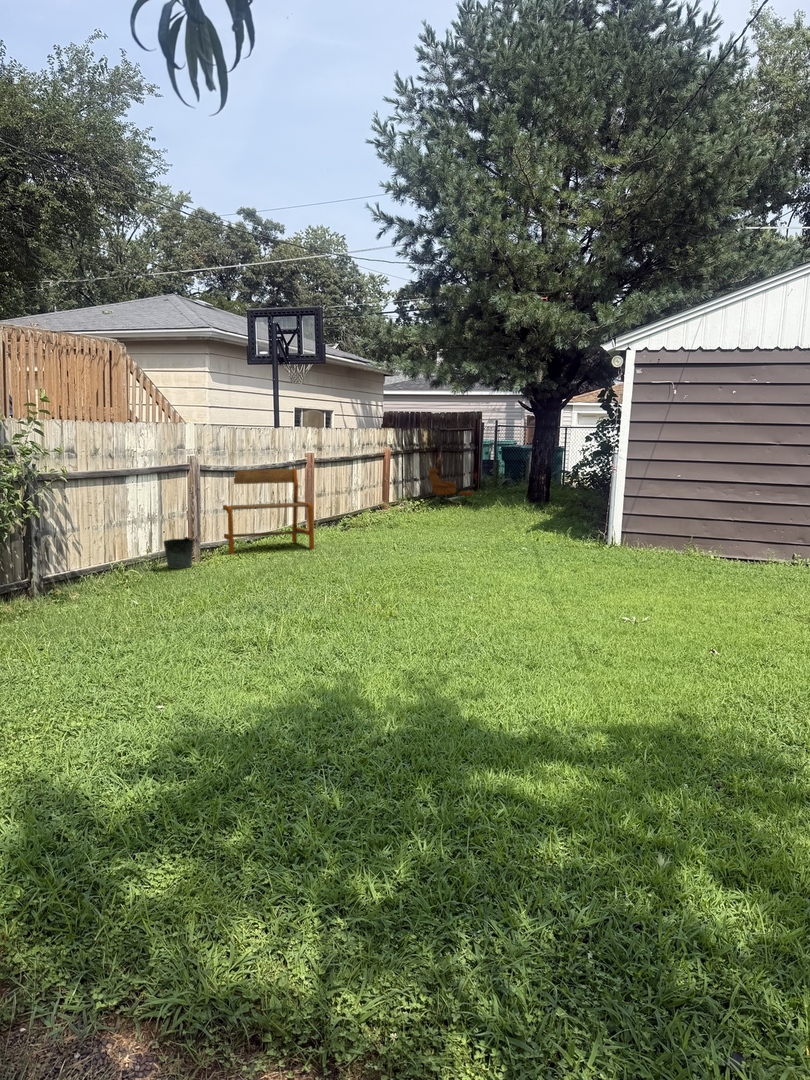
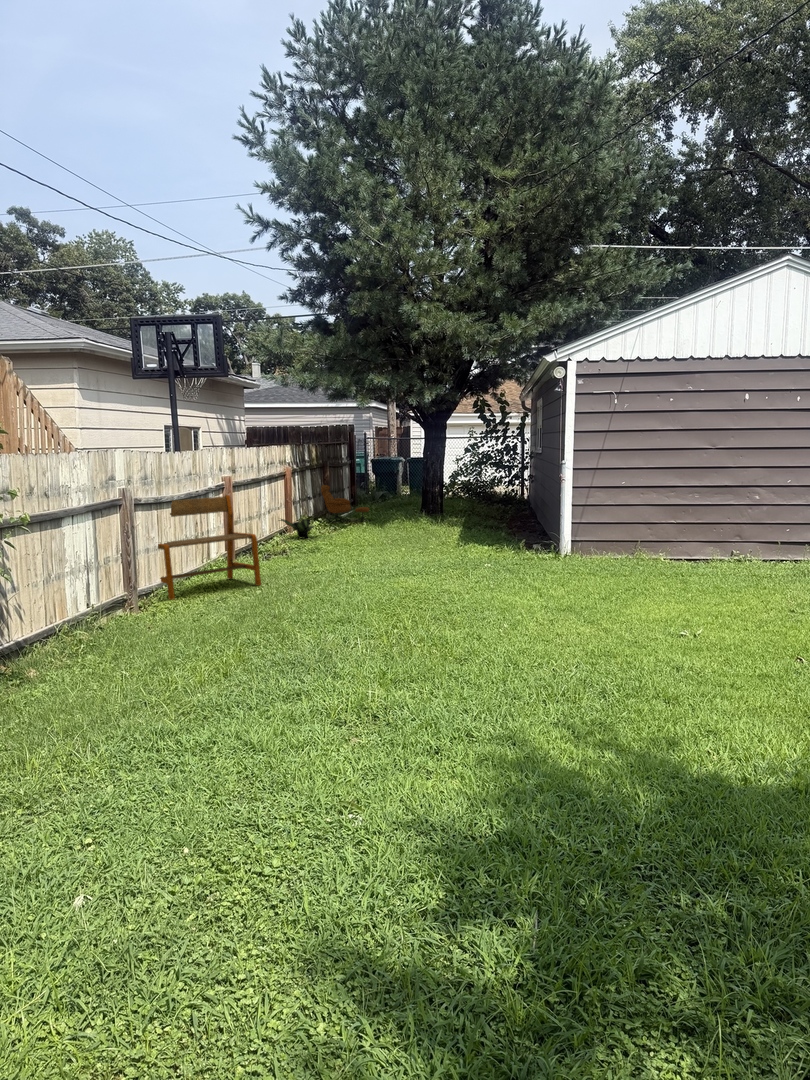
potted plant: none [372,496,415,516] -> present [279,519,314,538]
bucket: present [164,537,195,569] -> none [103,585,143,625]

